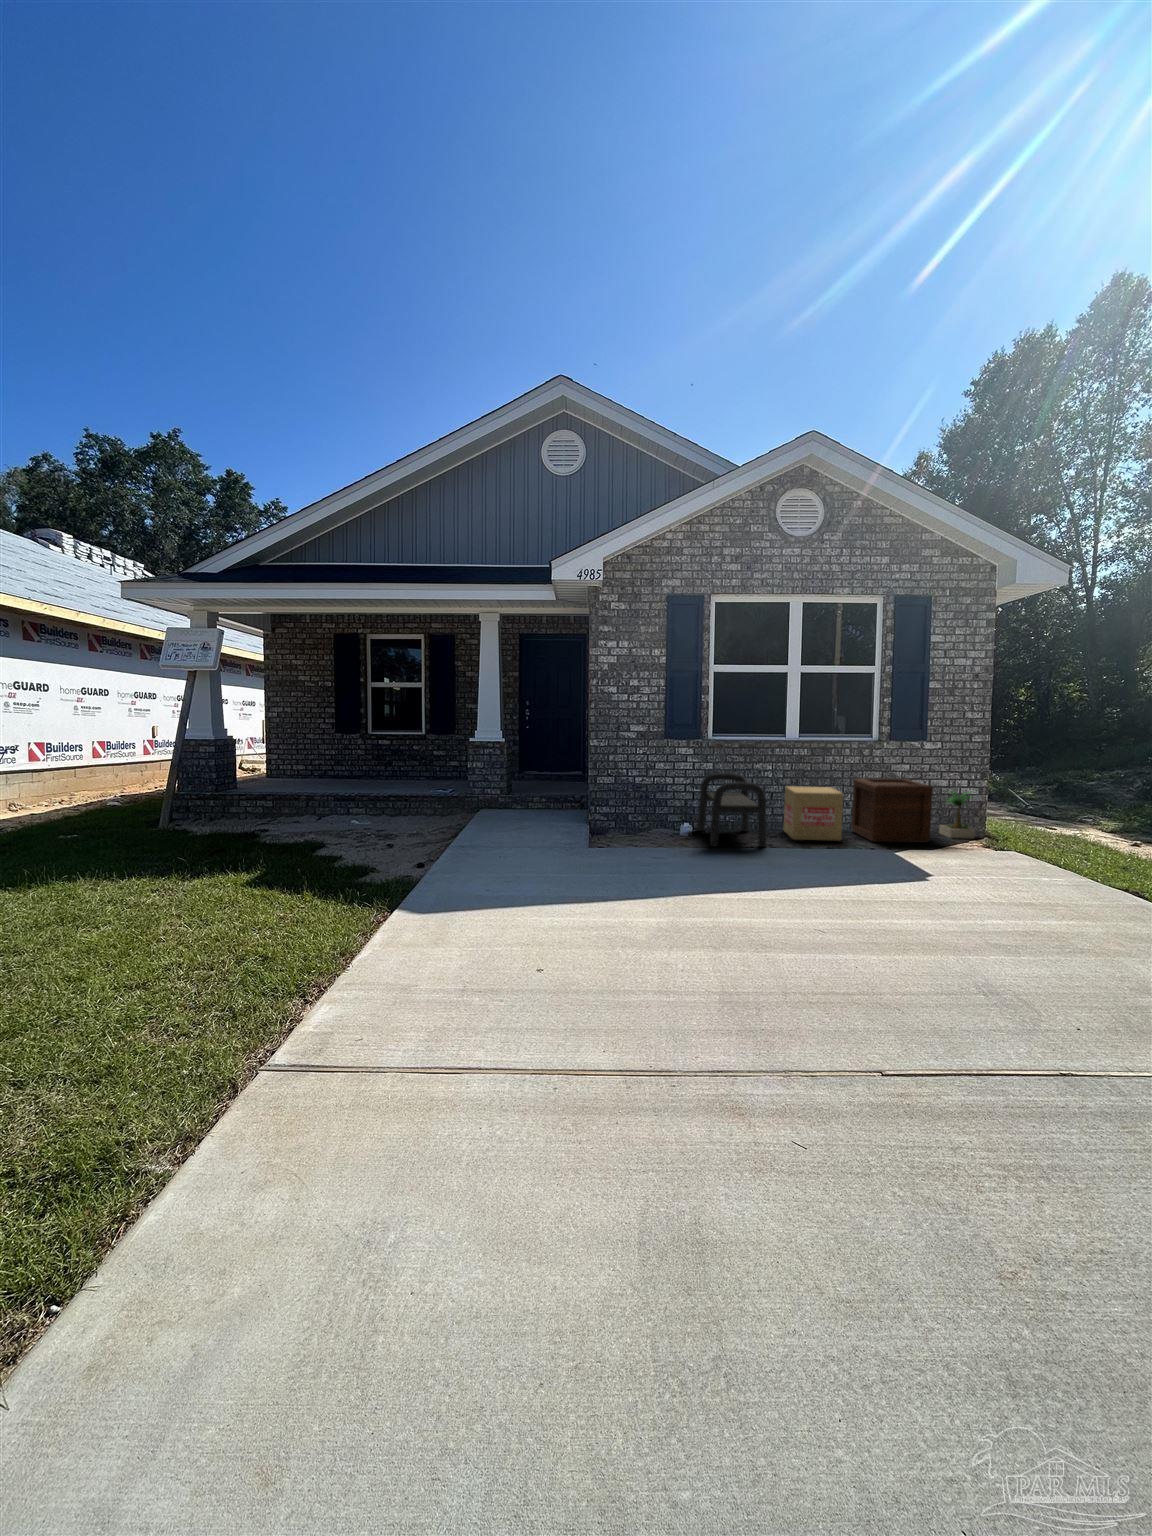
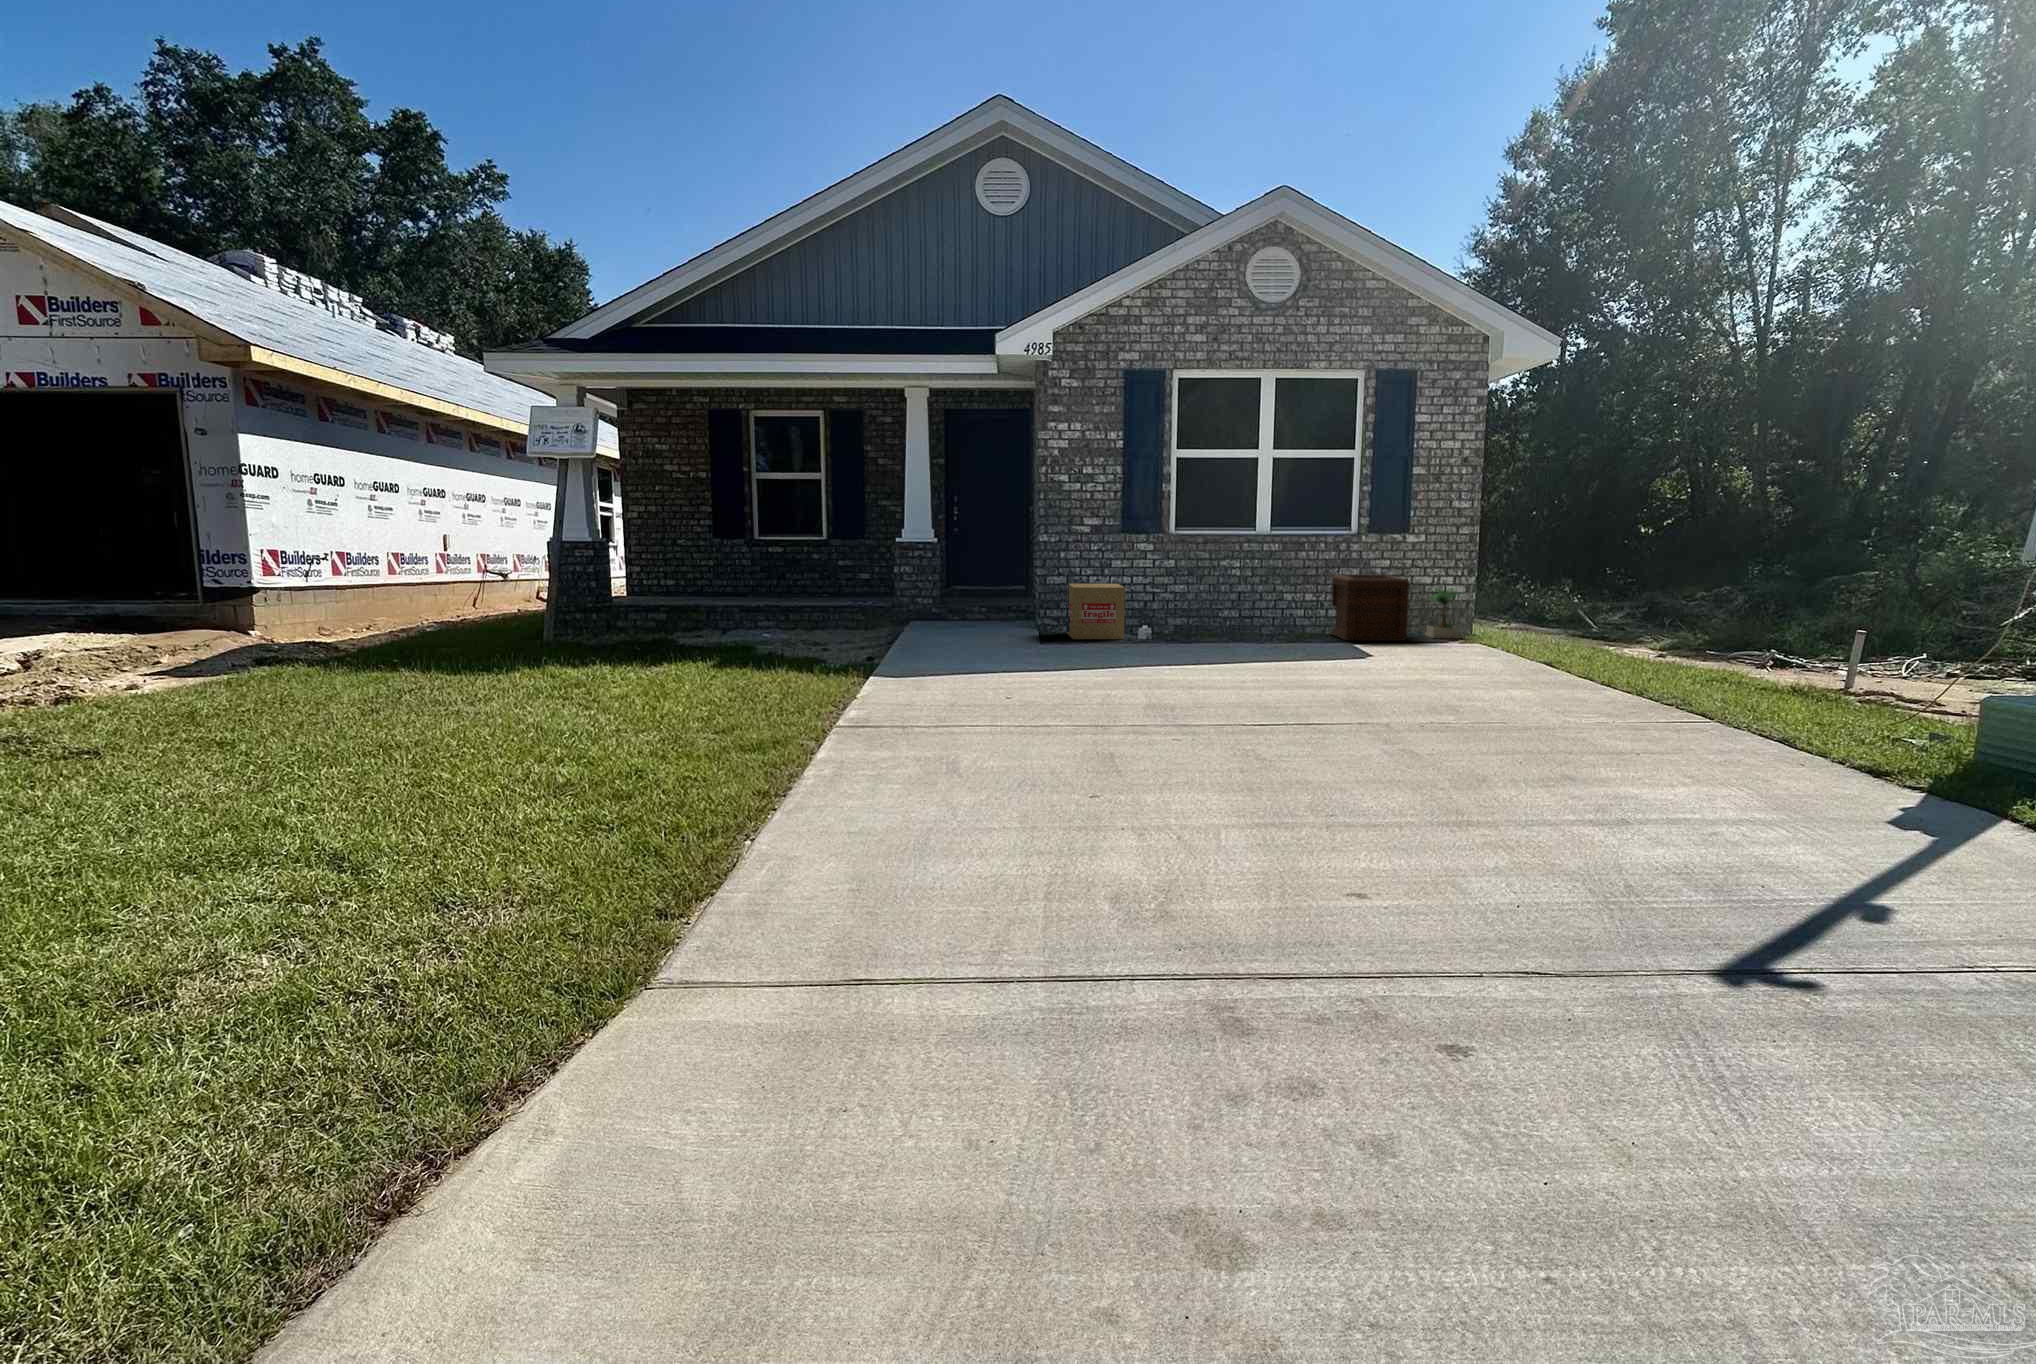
bench: present [698,773,767,847] -> none [1159,569,1229,644]
cardboard box: present [784,786,844,841] -> present [1067,583,1125,639]

